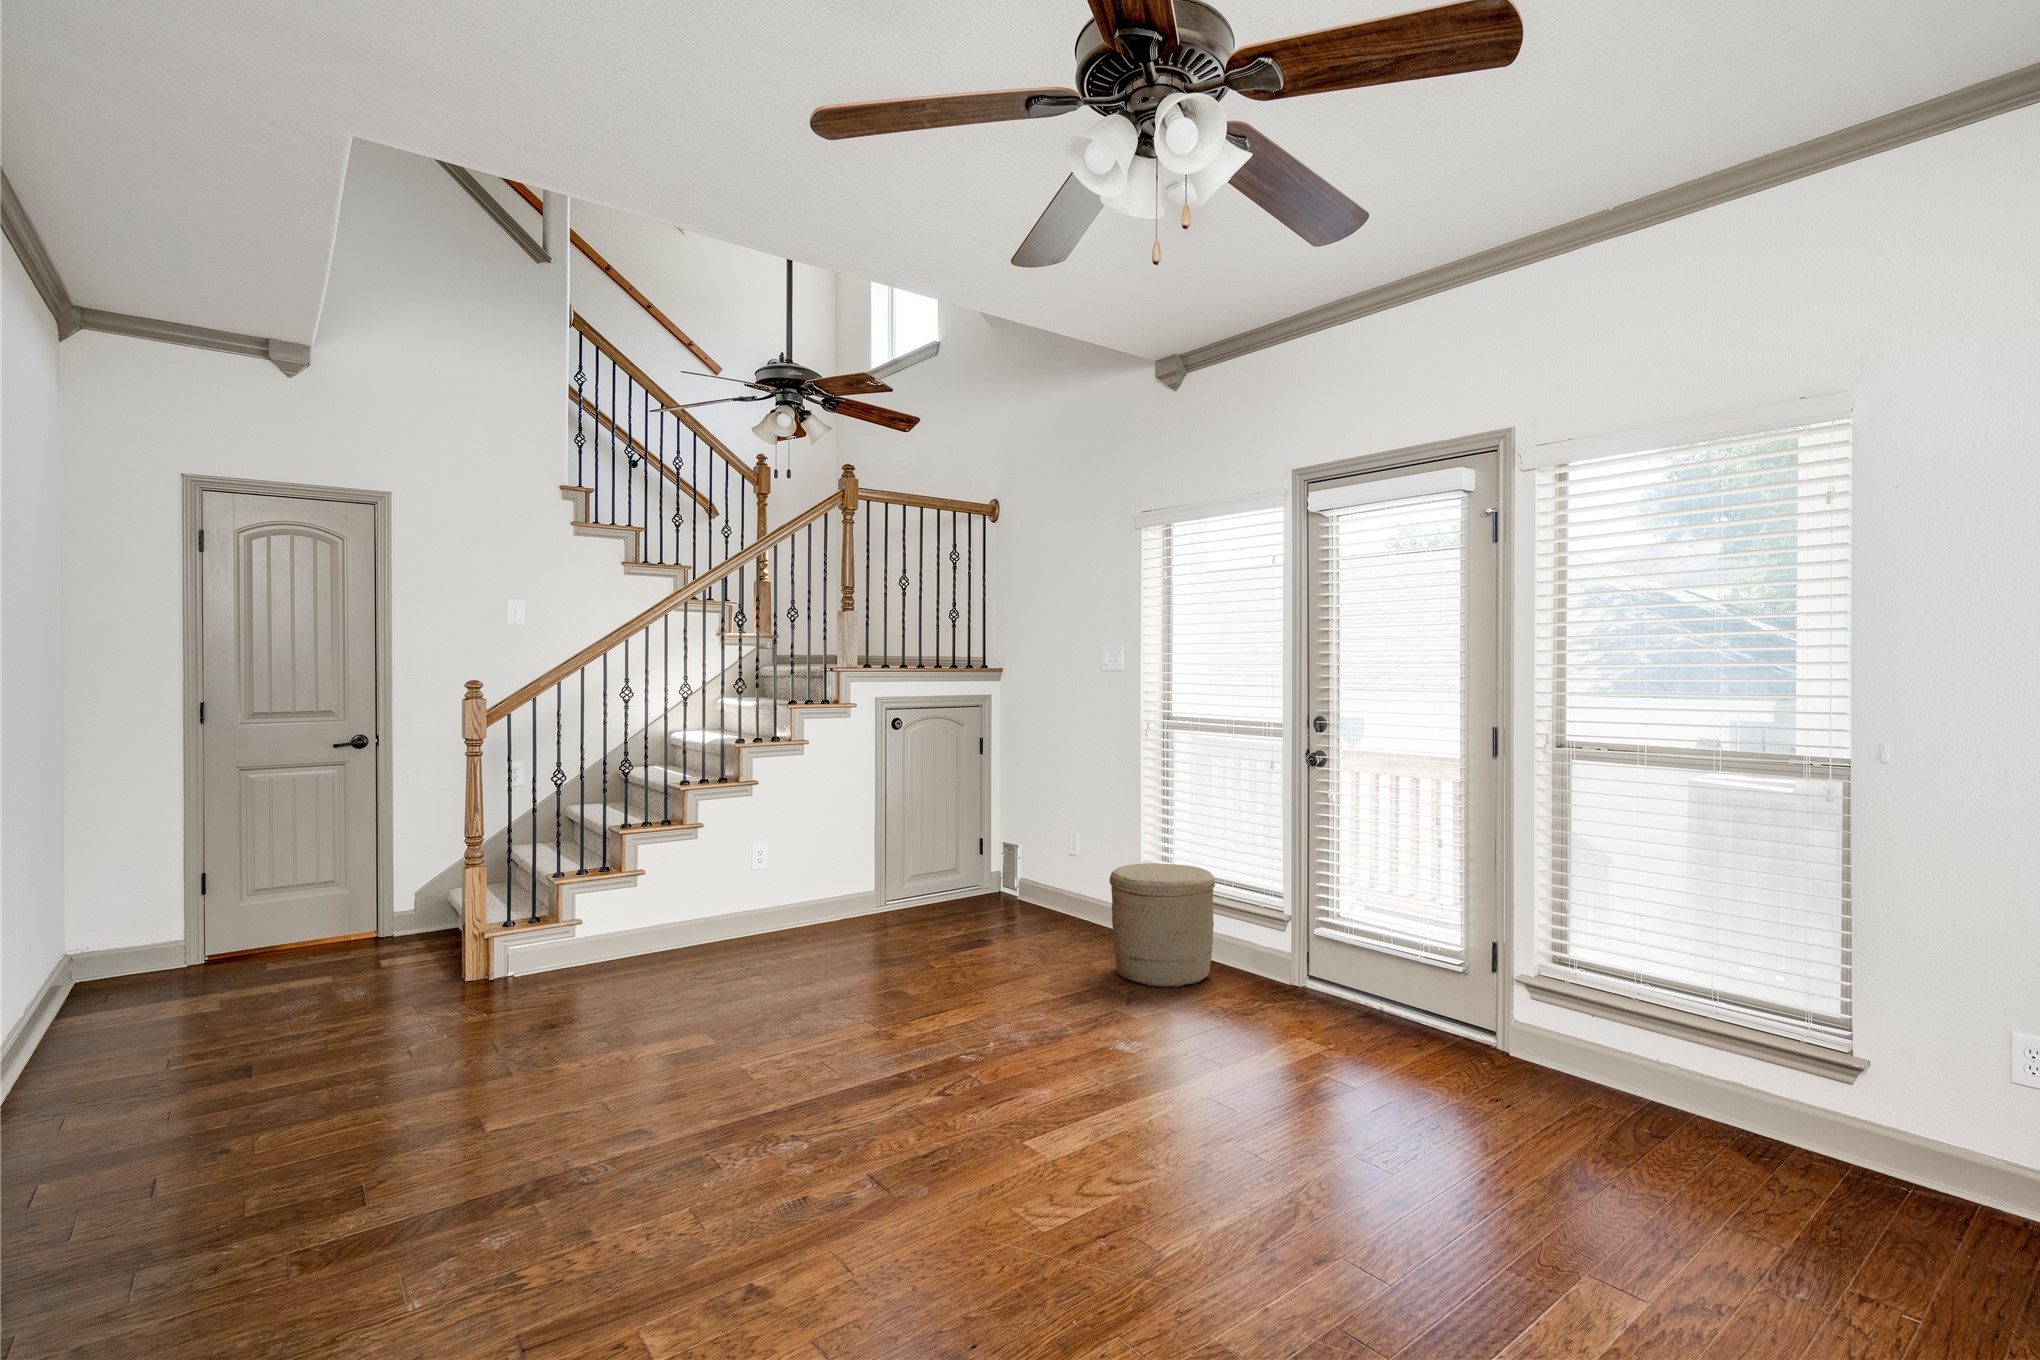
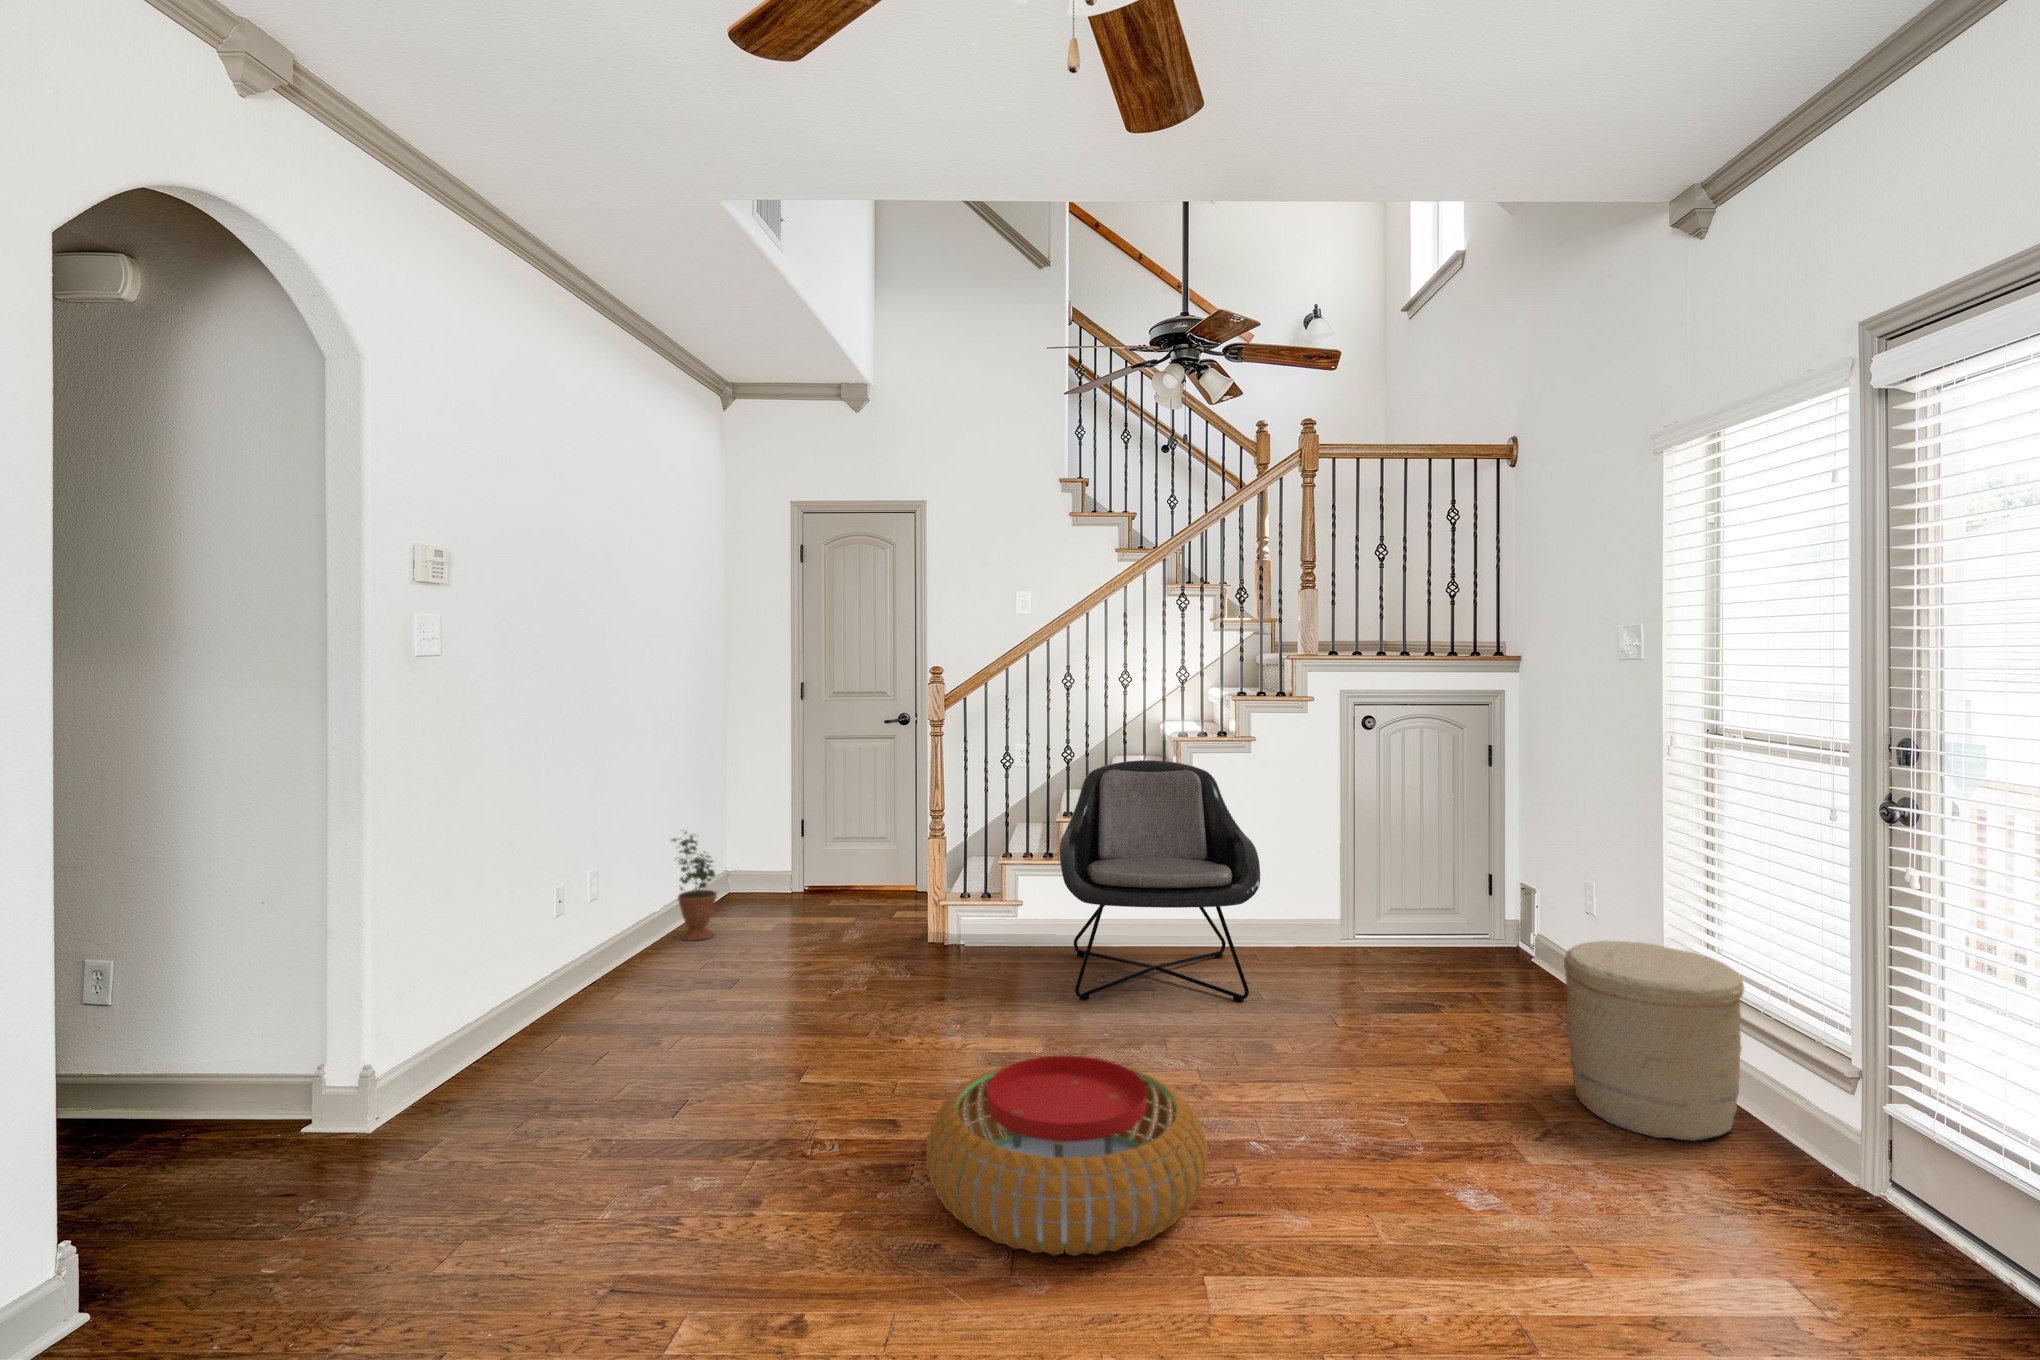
lounge chair: none [642,768,859,1003] -> present [1060,760,1260,1002]
potted plant: none [22,907,117,1062] -> present [672,832,716,941]
pouf: none [733,1013,986,1177] -> present [926,1056,1208,1256]

